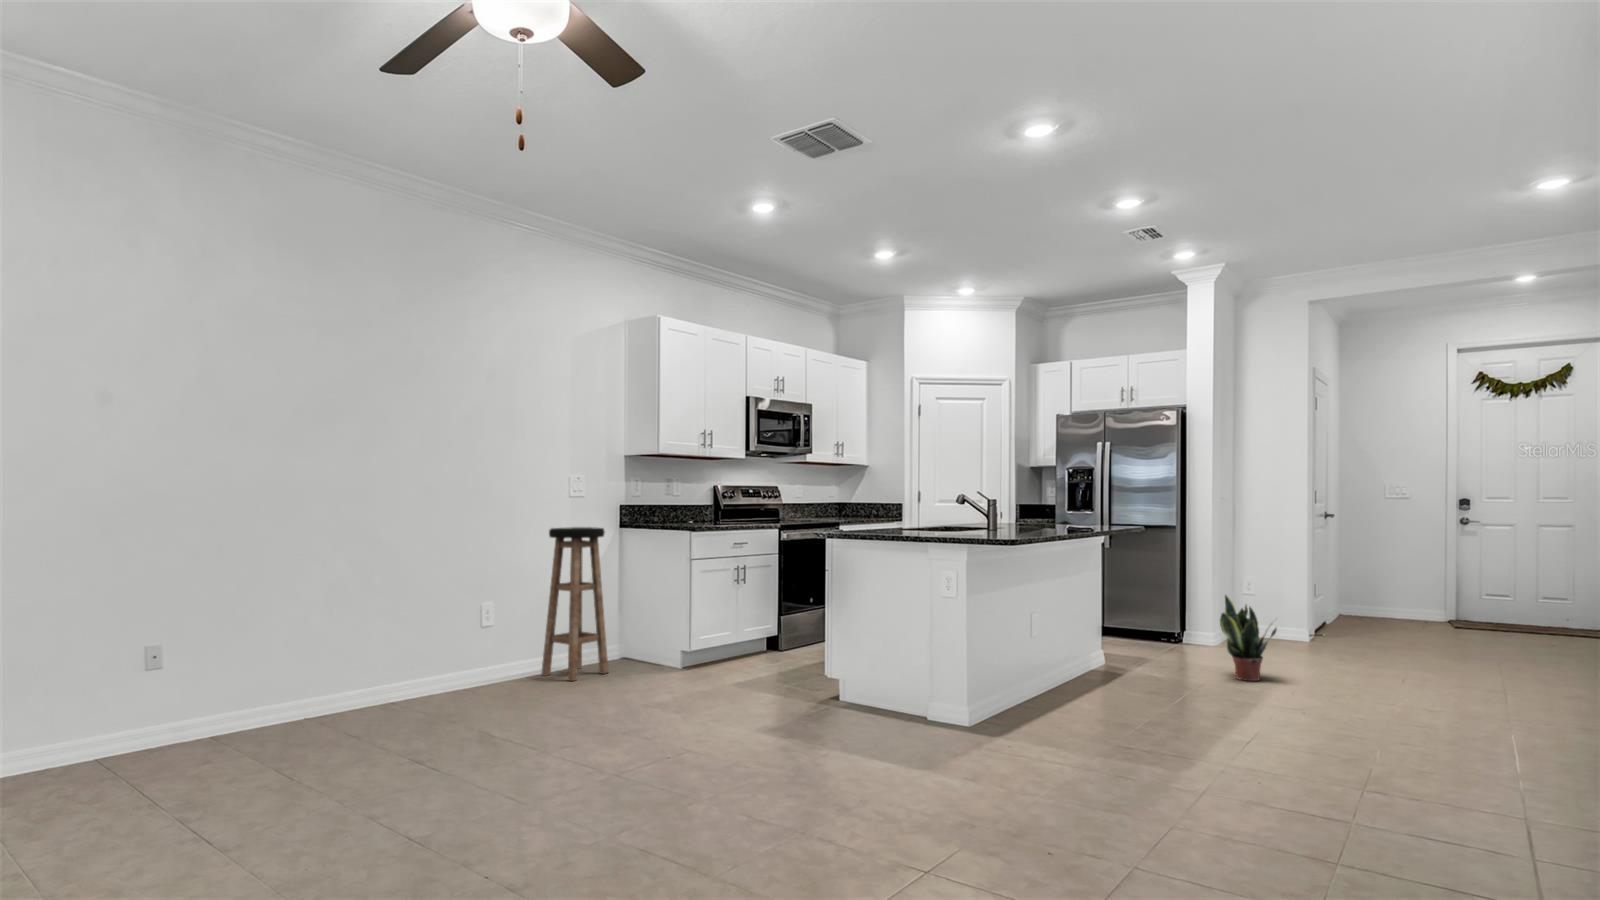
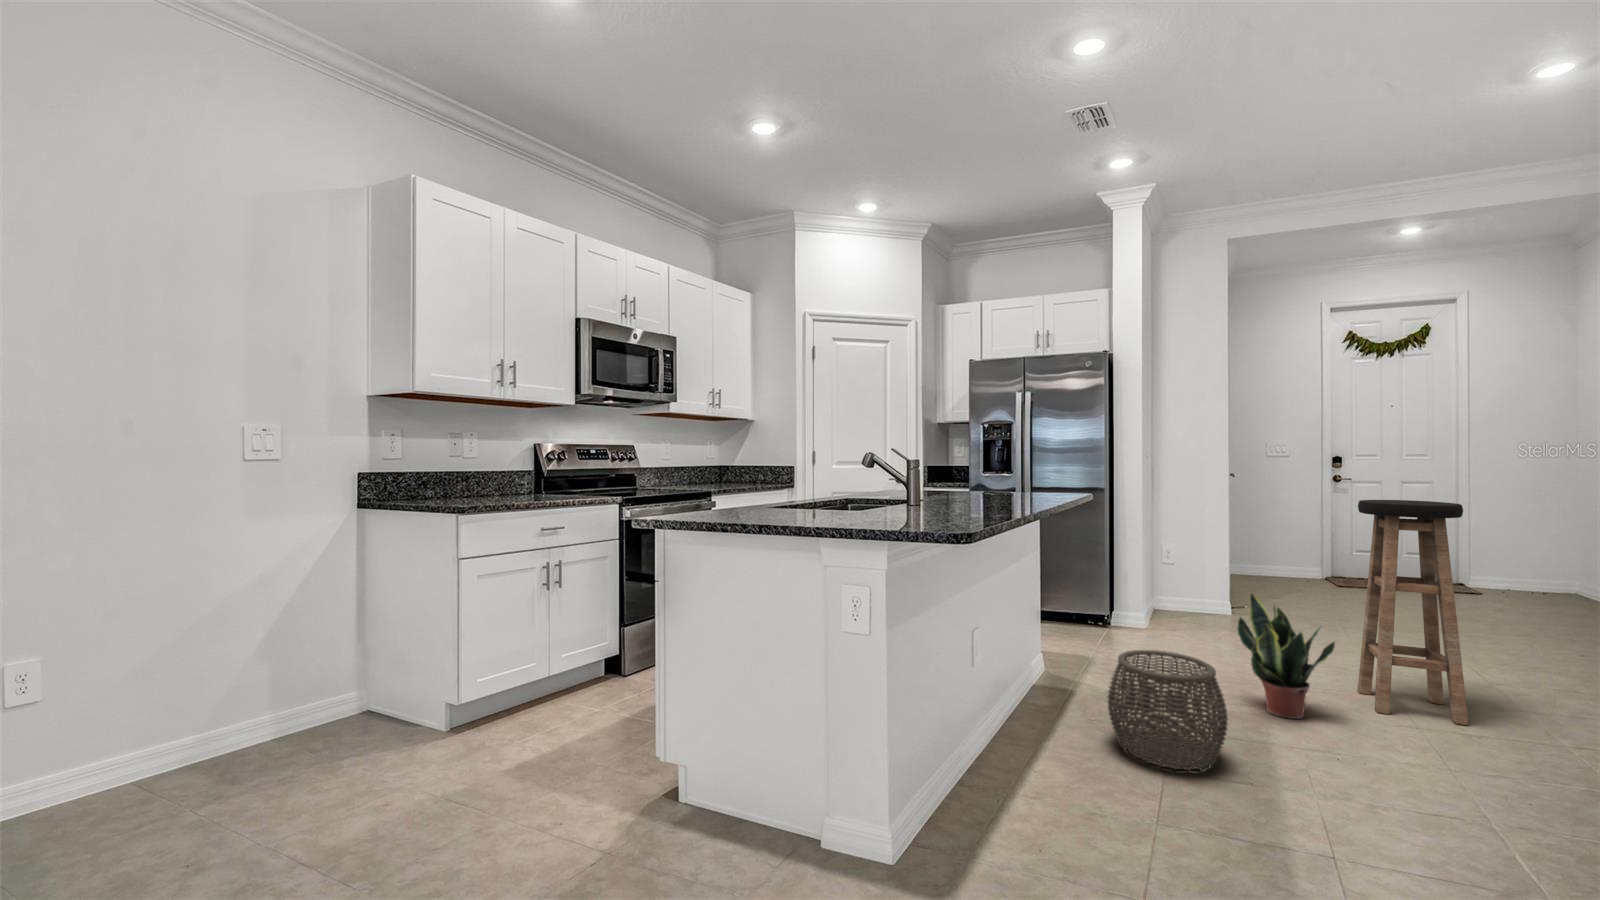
bar stool: present [541,527,608,681] -> present [1358,500,1469,725]
woven basket: none [1103,626,1176,694] -> present [1108,650,1228,771]

